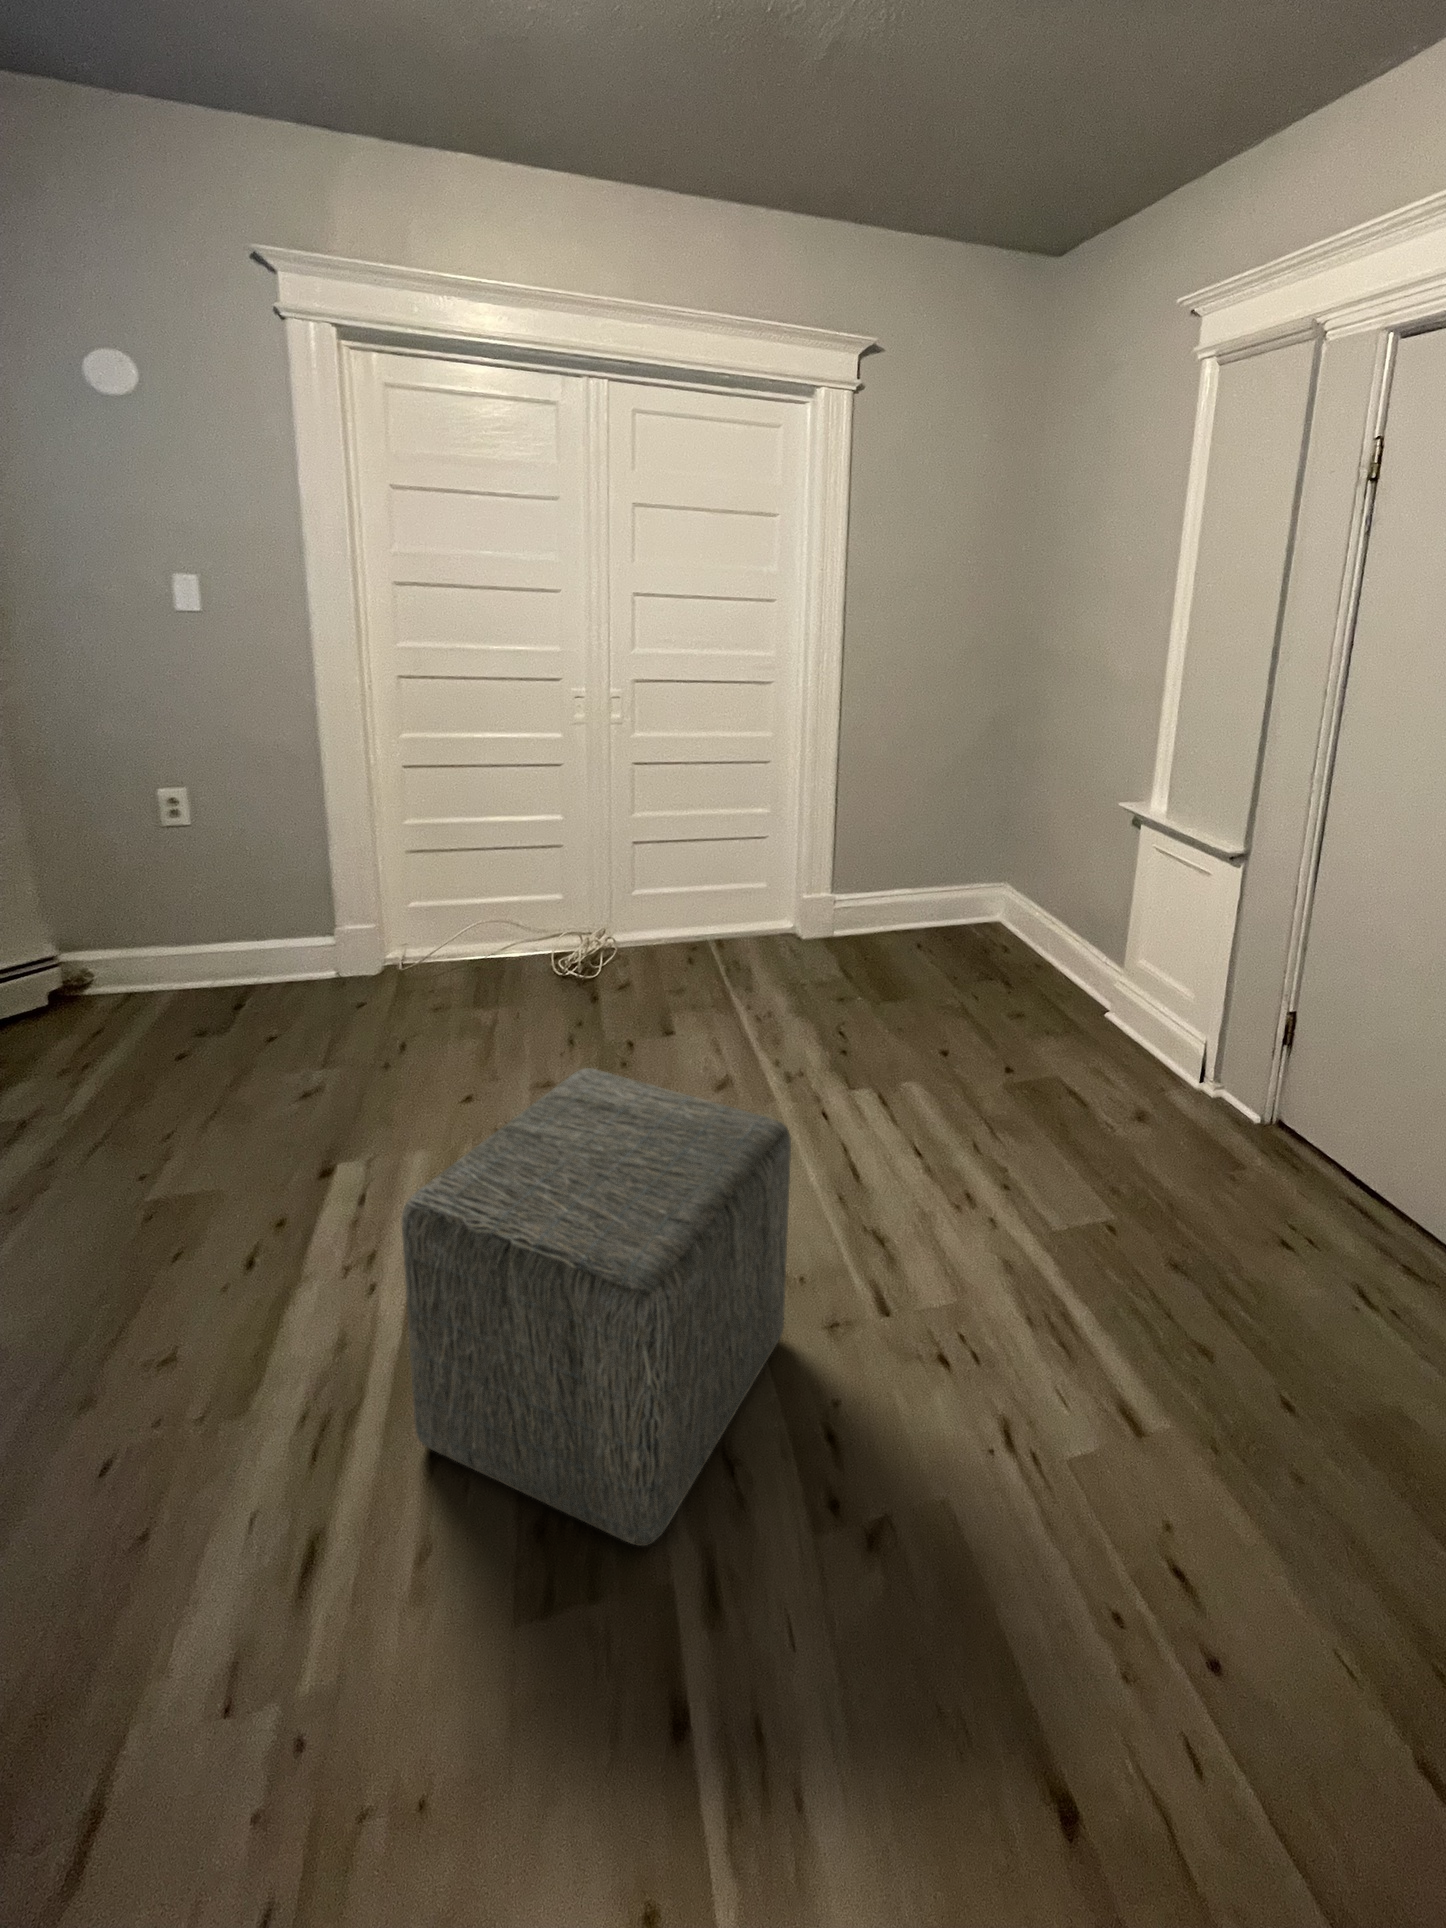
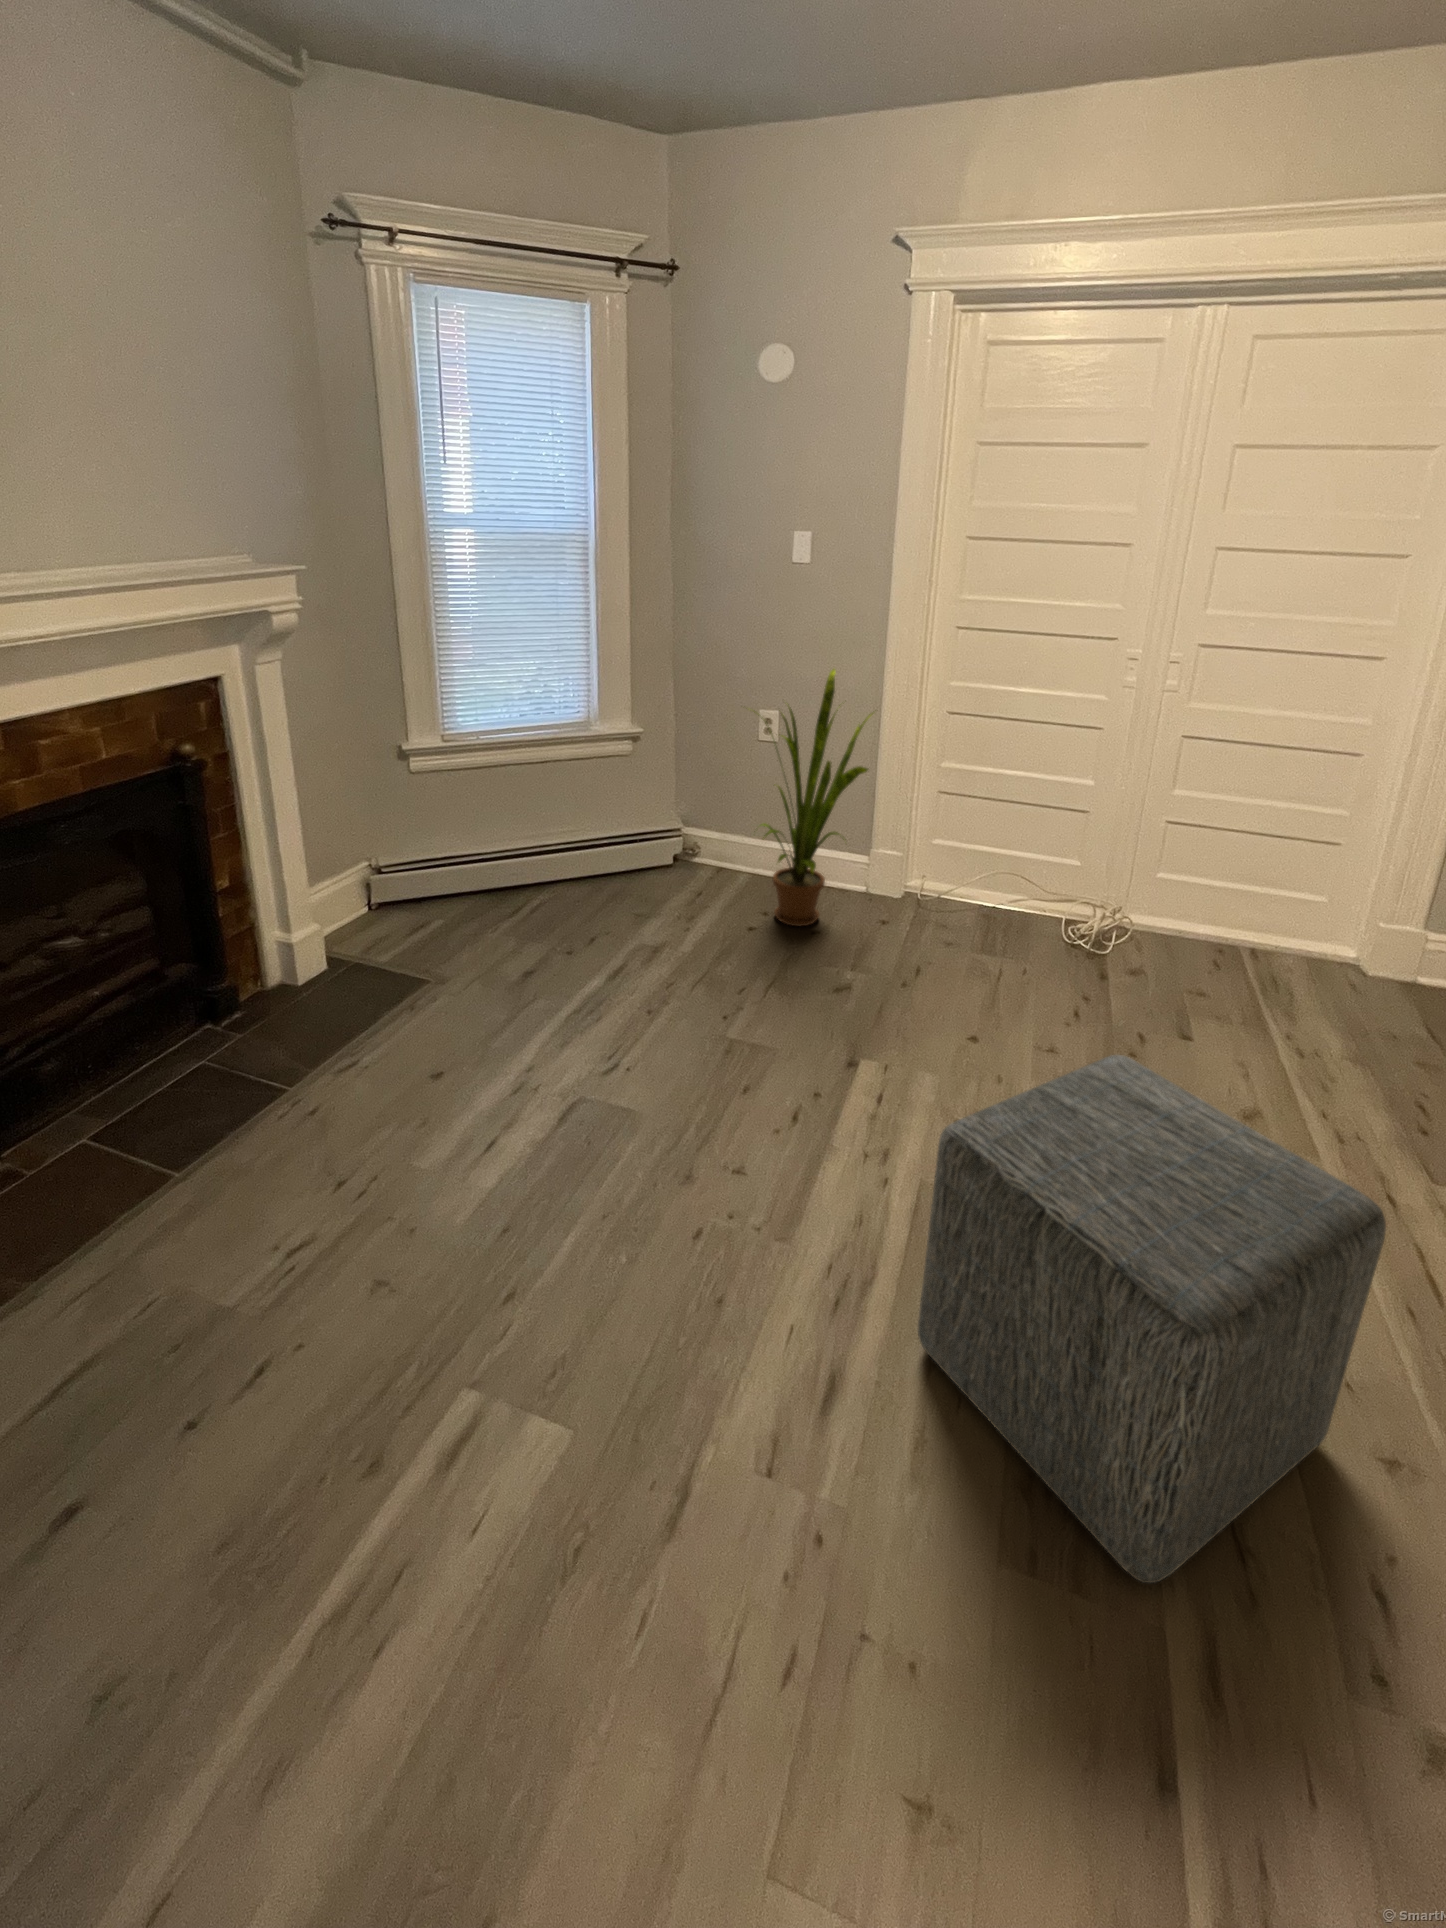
house plant: none [119,729,317,1039] -> present [761,669,873,926]

